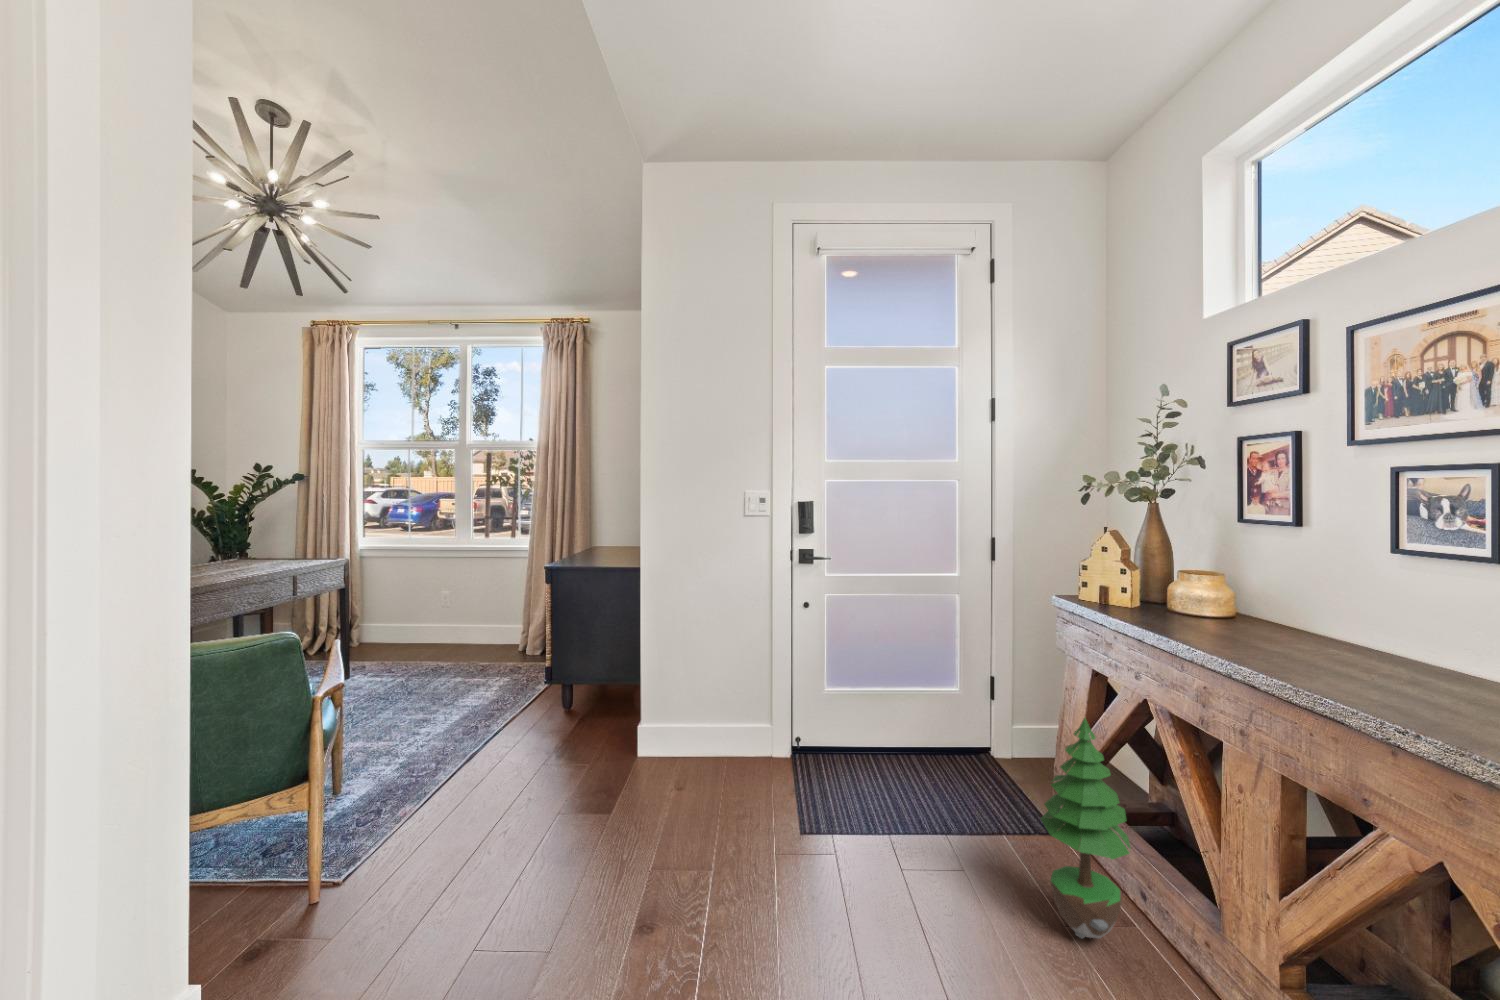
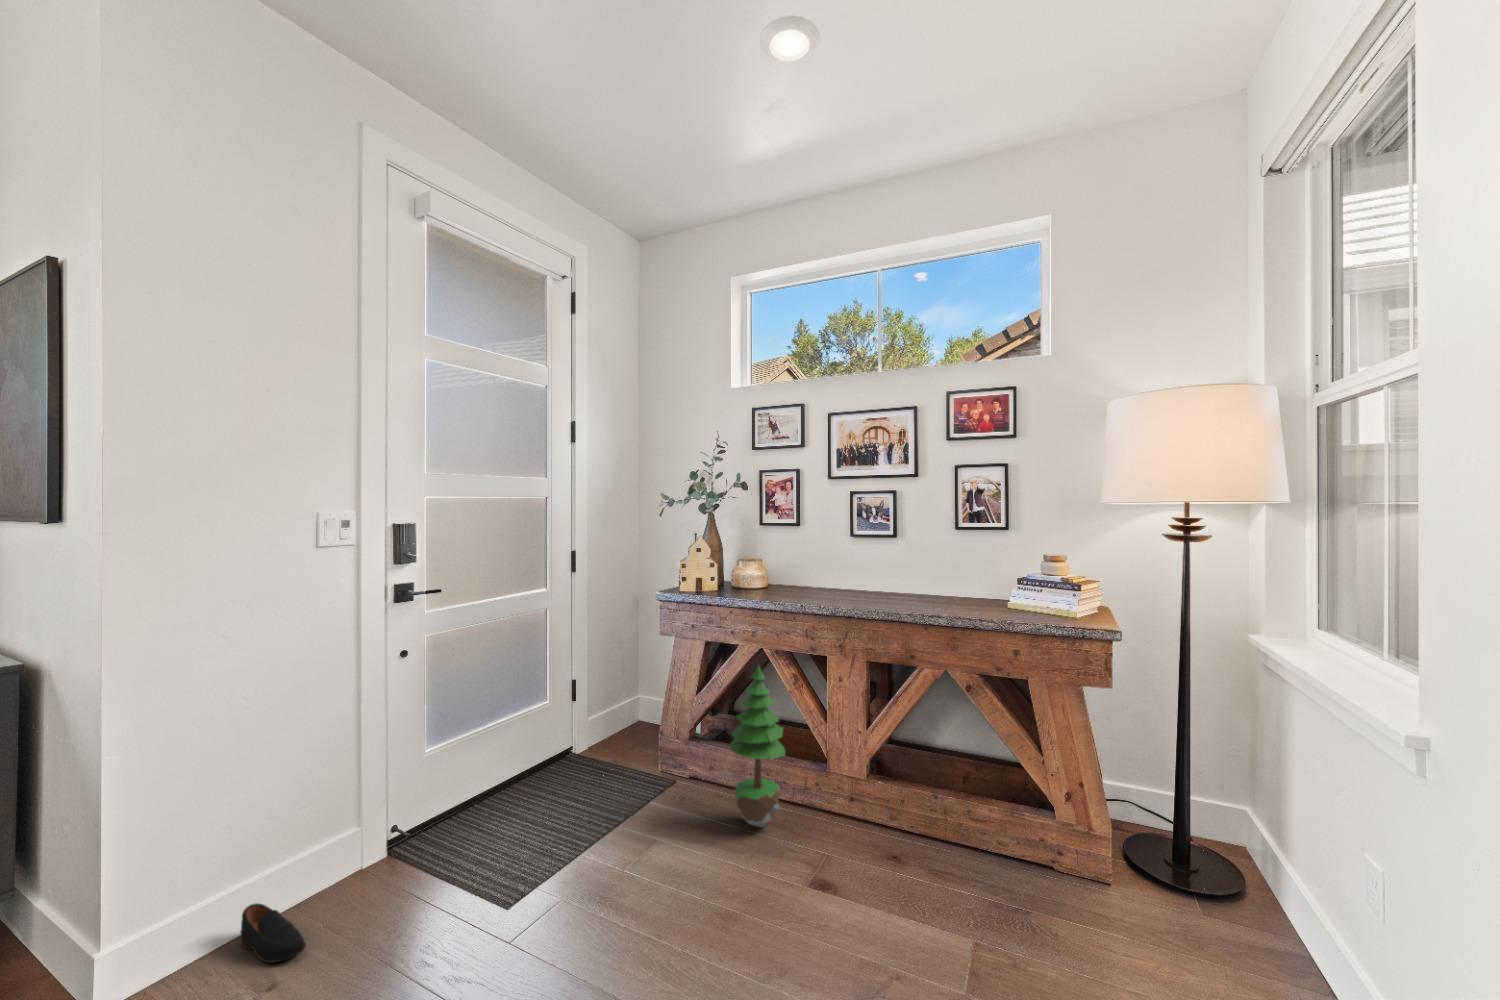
shoe: none [679,756,699,798] -> present [240,903,306,963]

